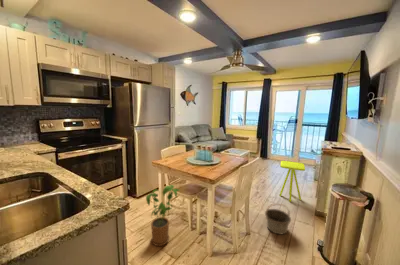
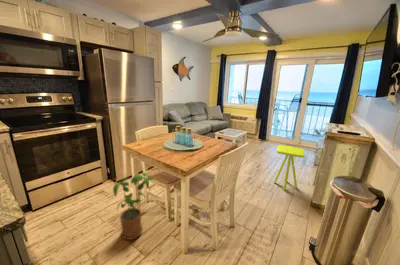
basket: present [265,206,291,234] -> none [253,195,282,229]

